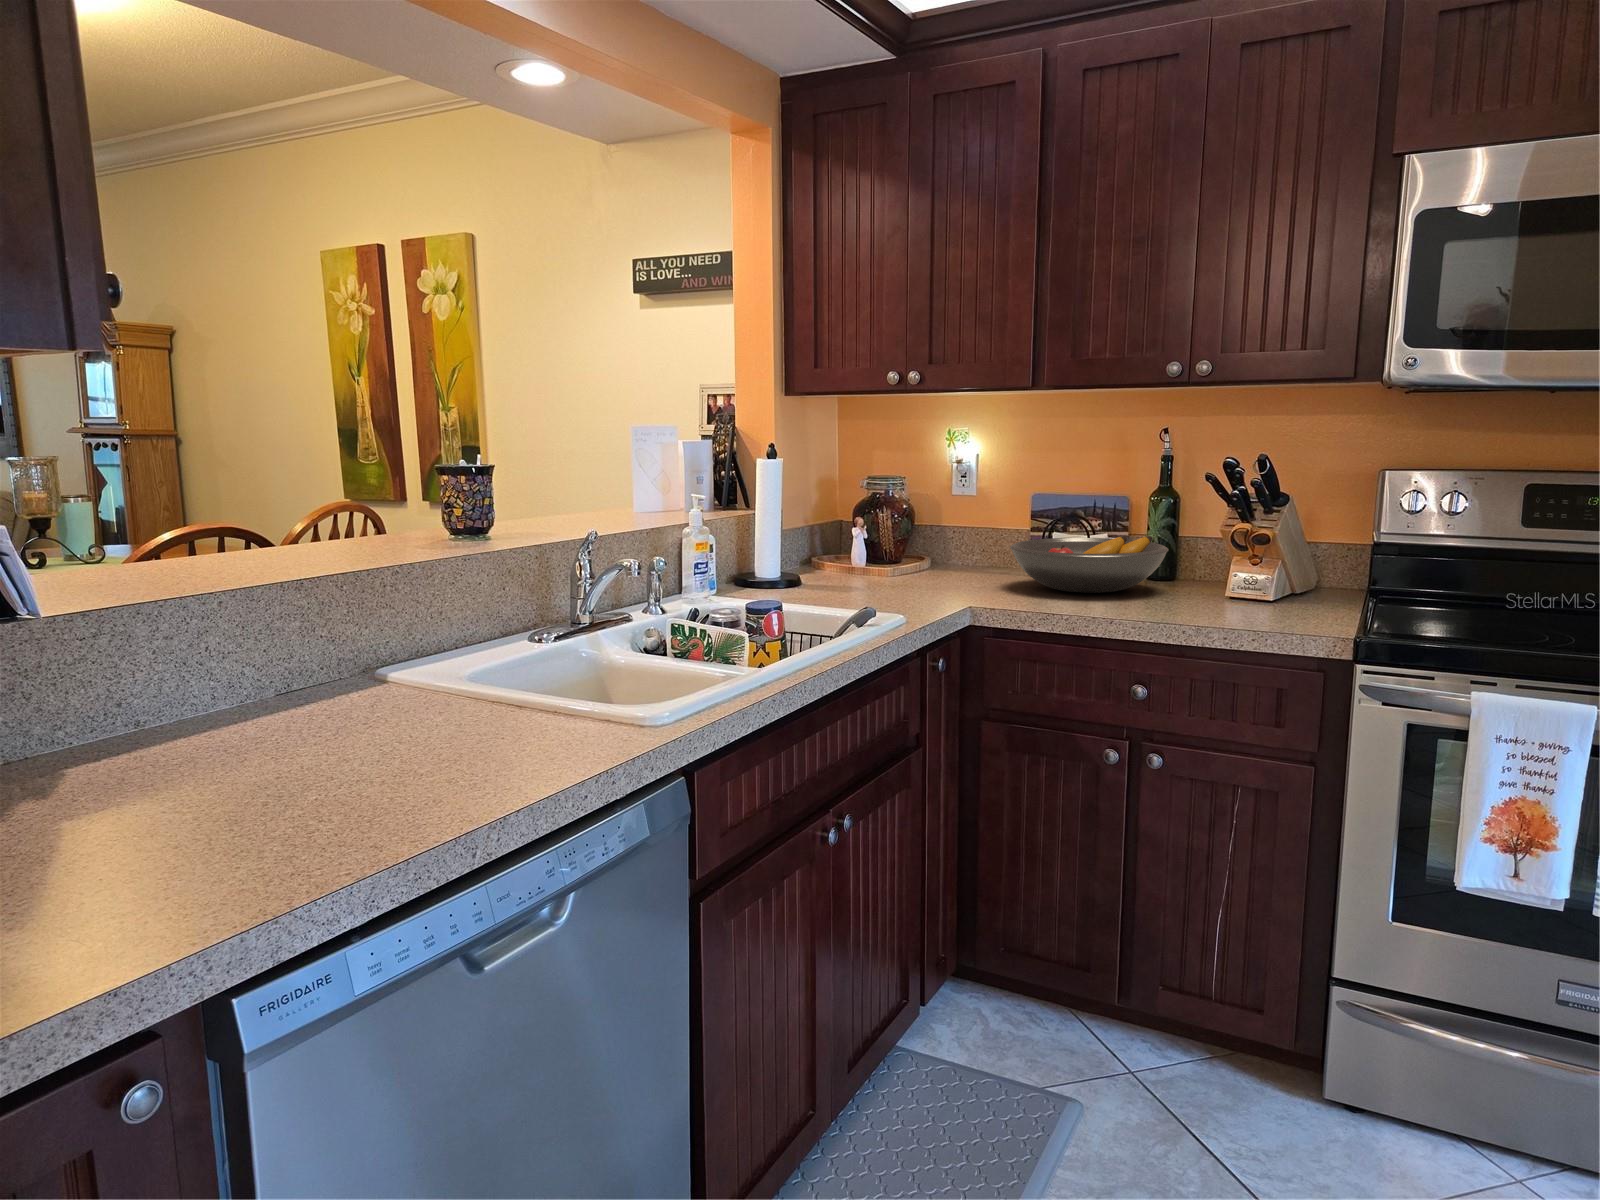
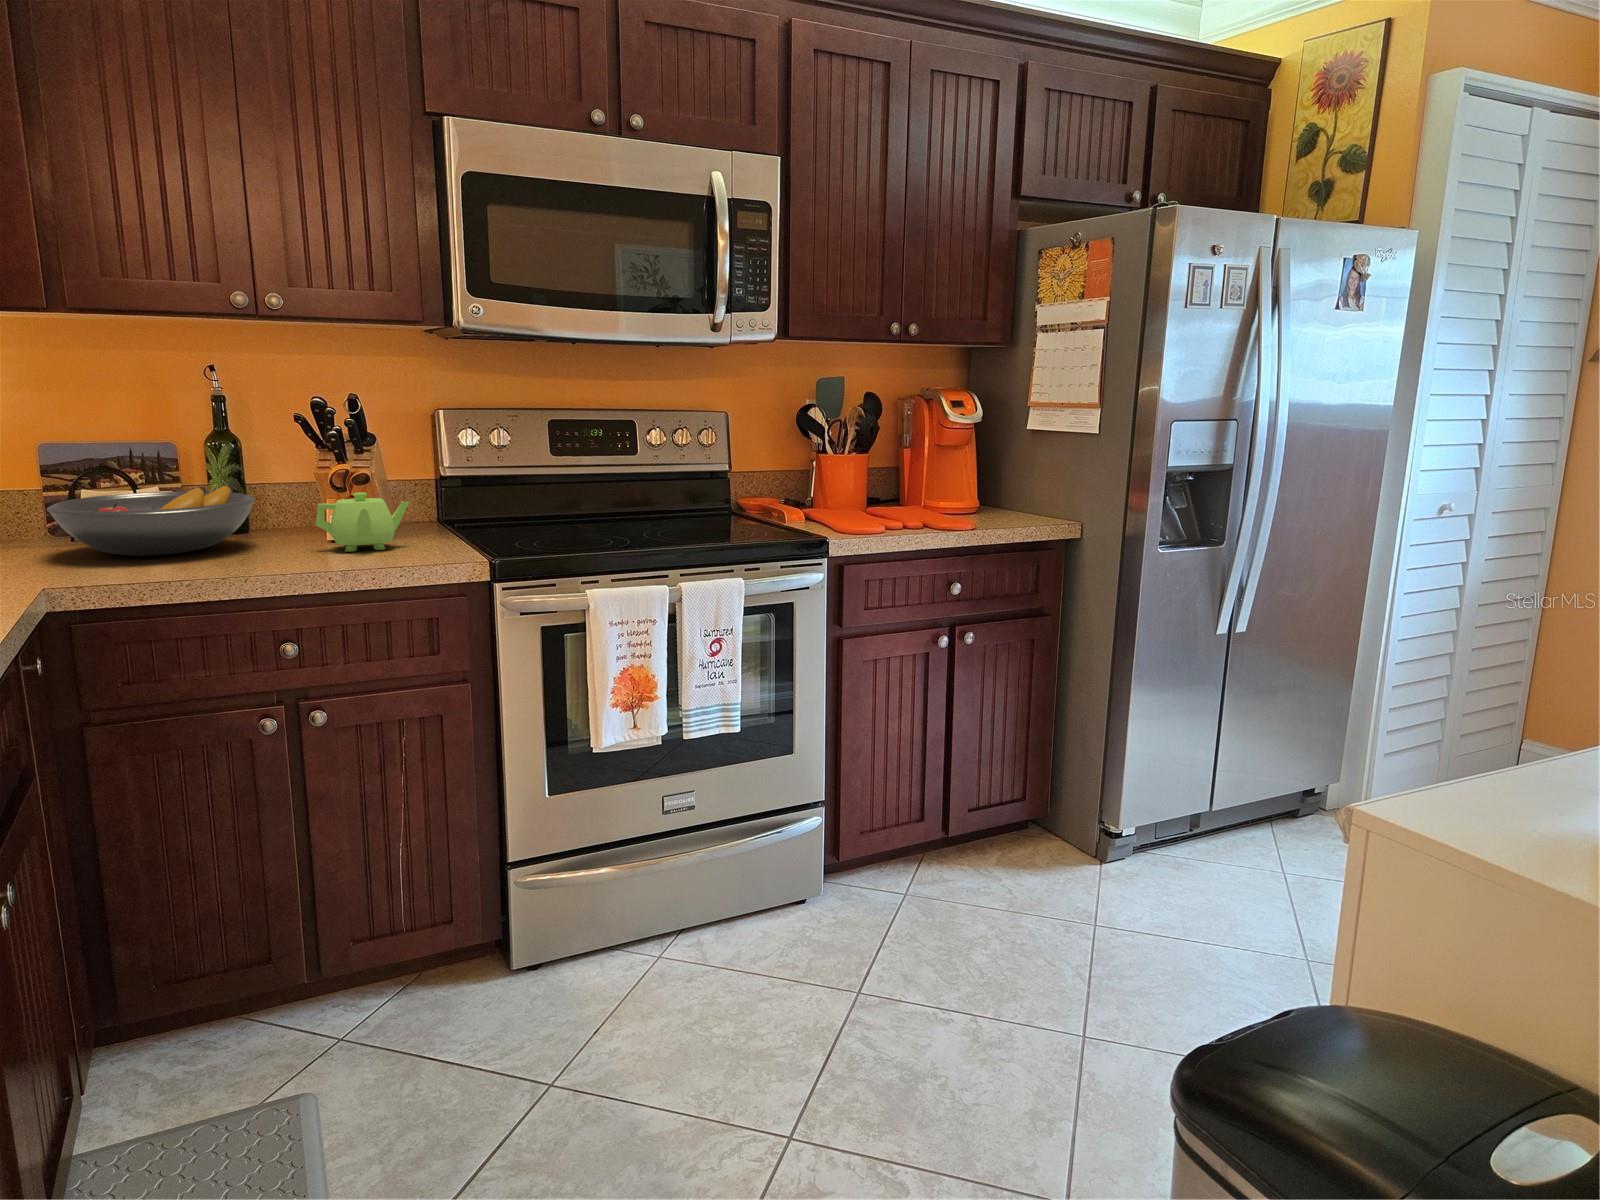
teapot: none [1206,553,1302,613] -> present [316,492,409,552]

